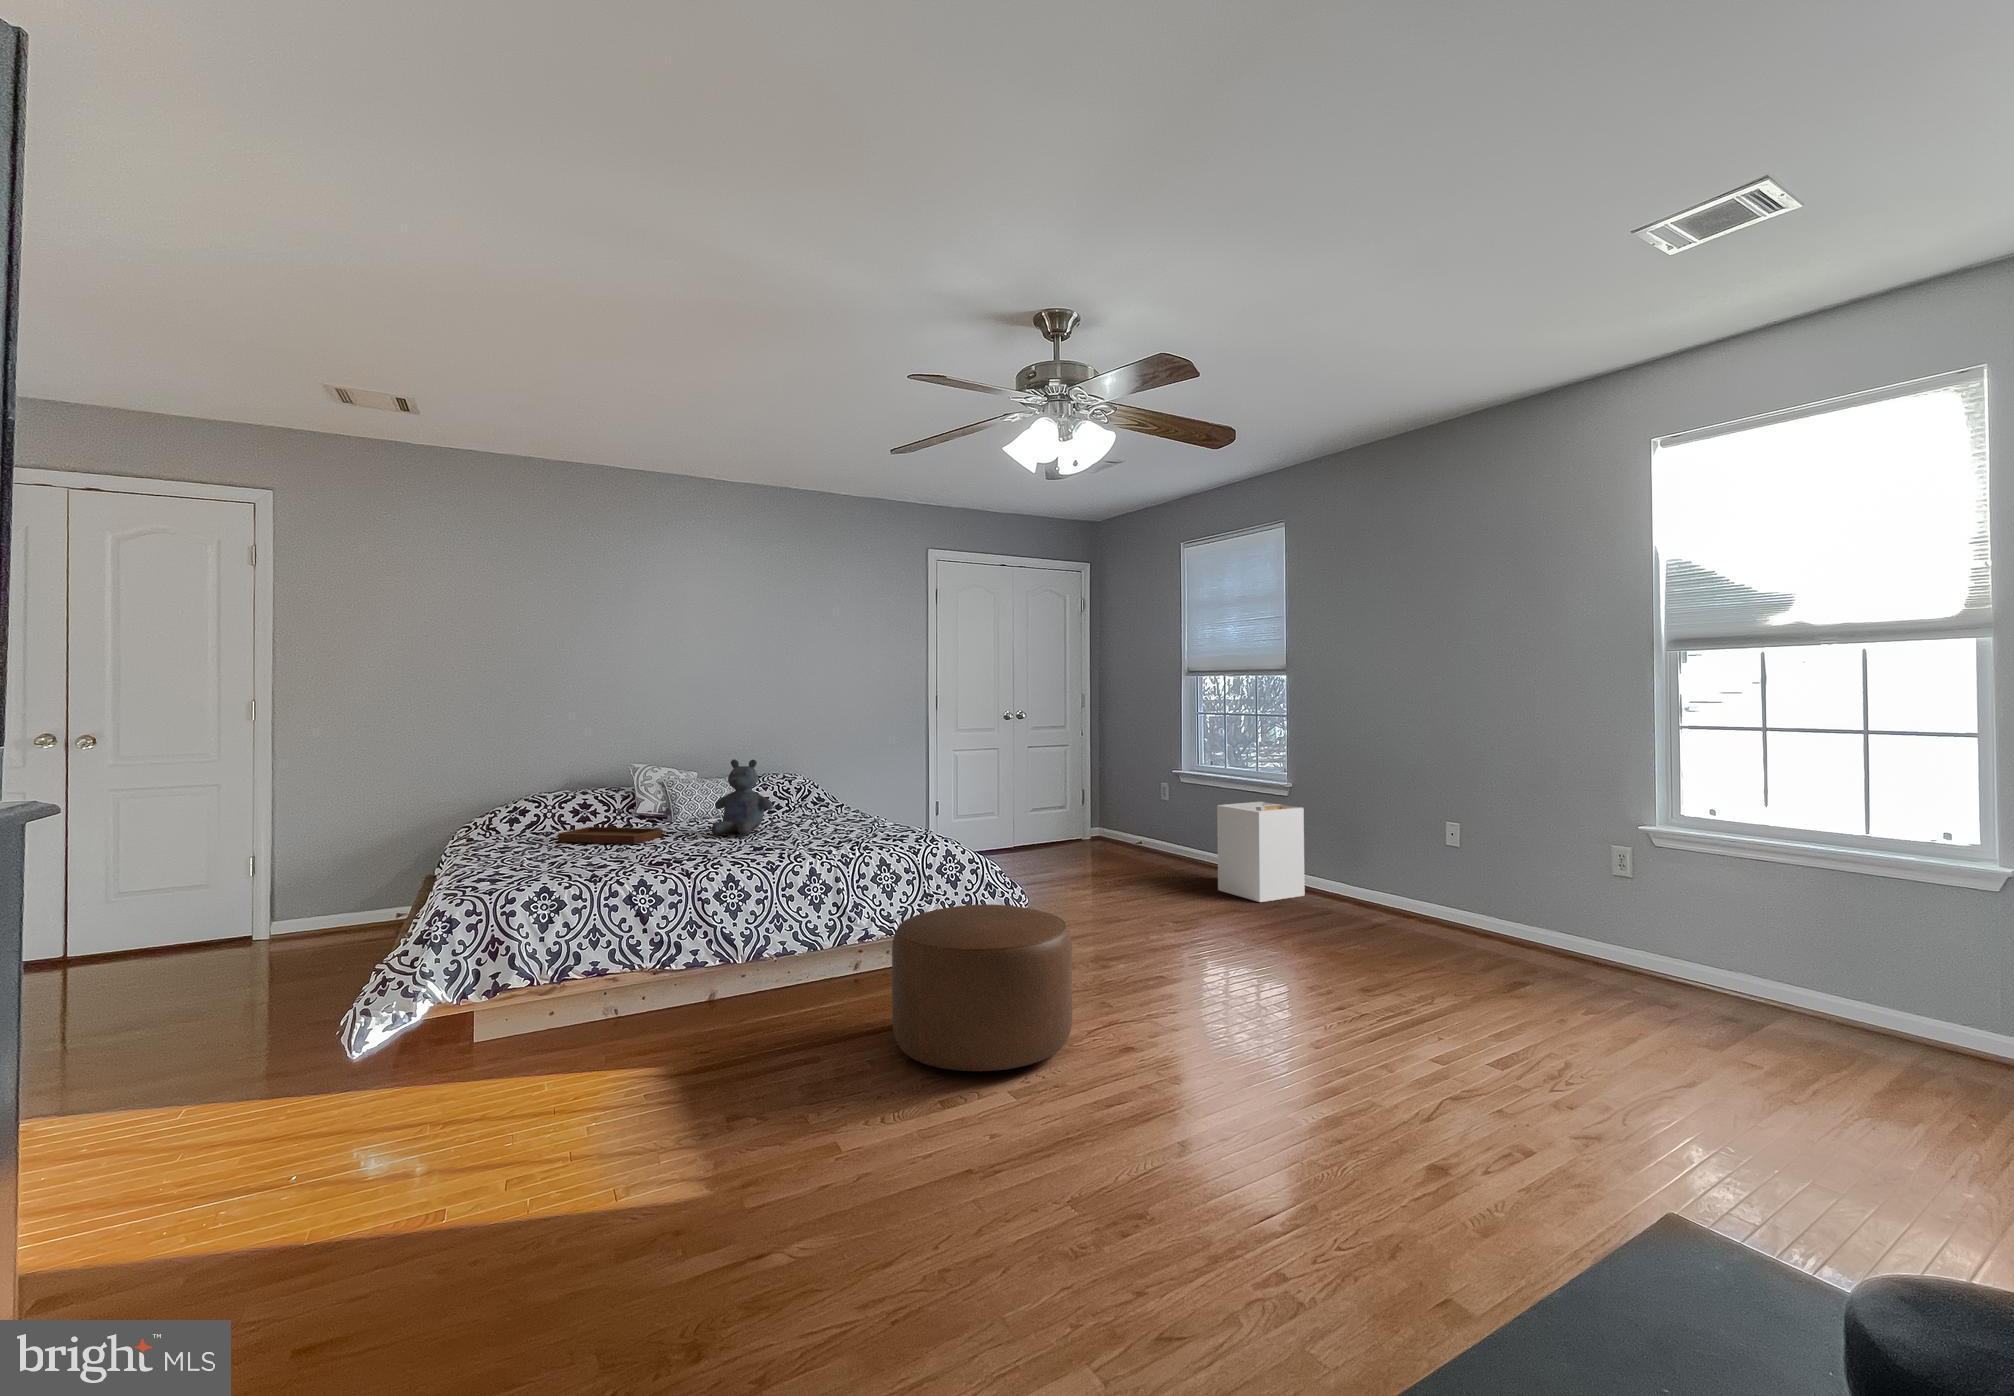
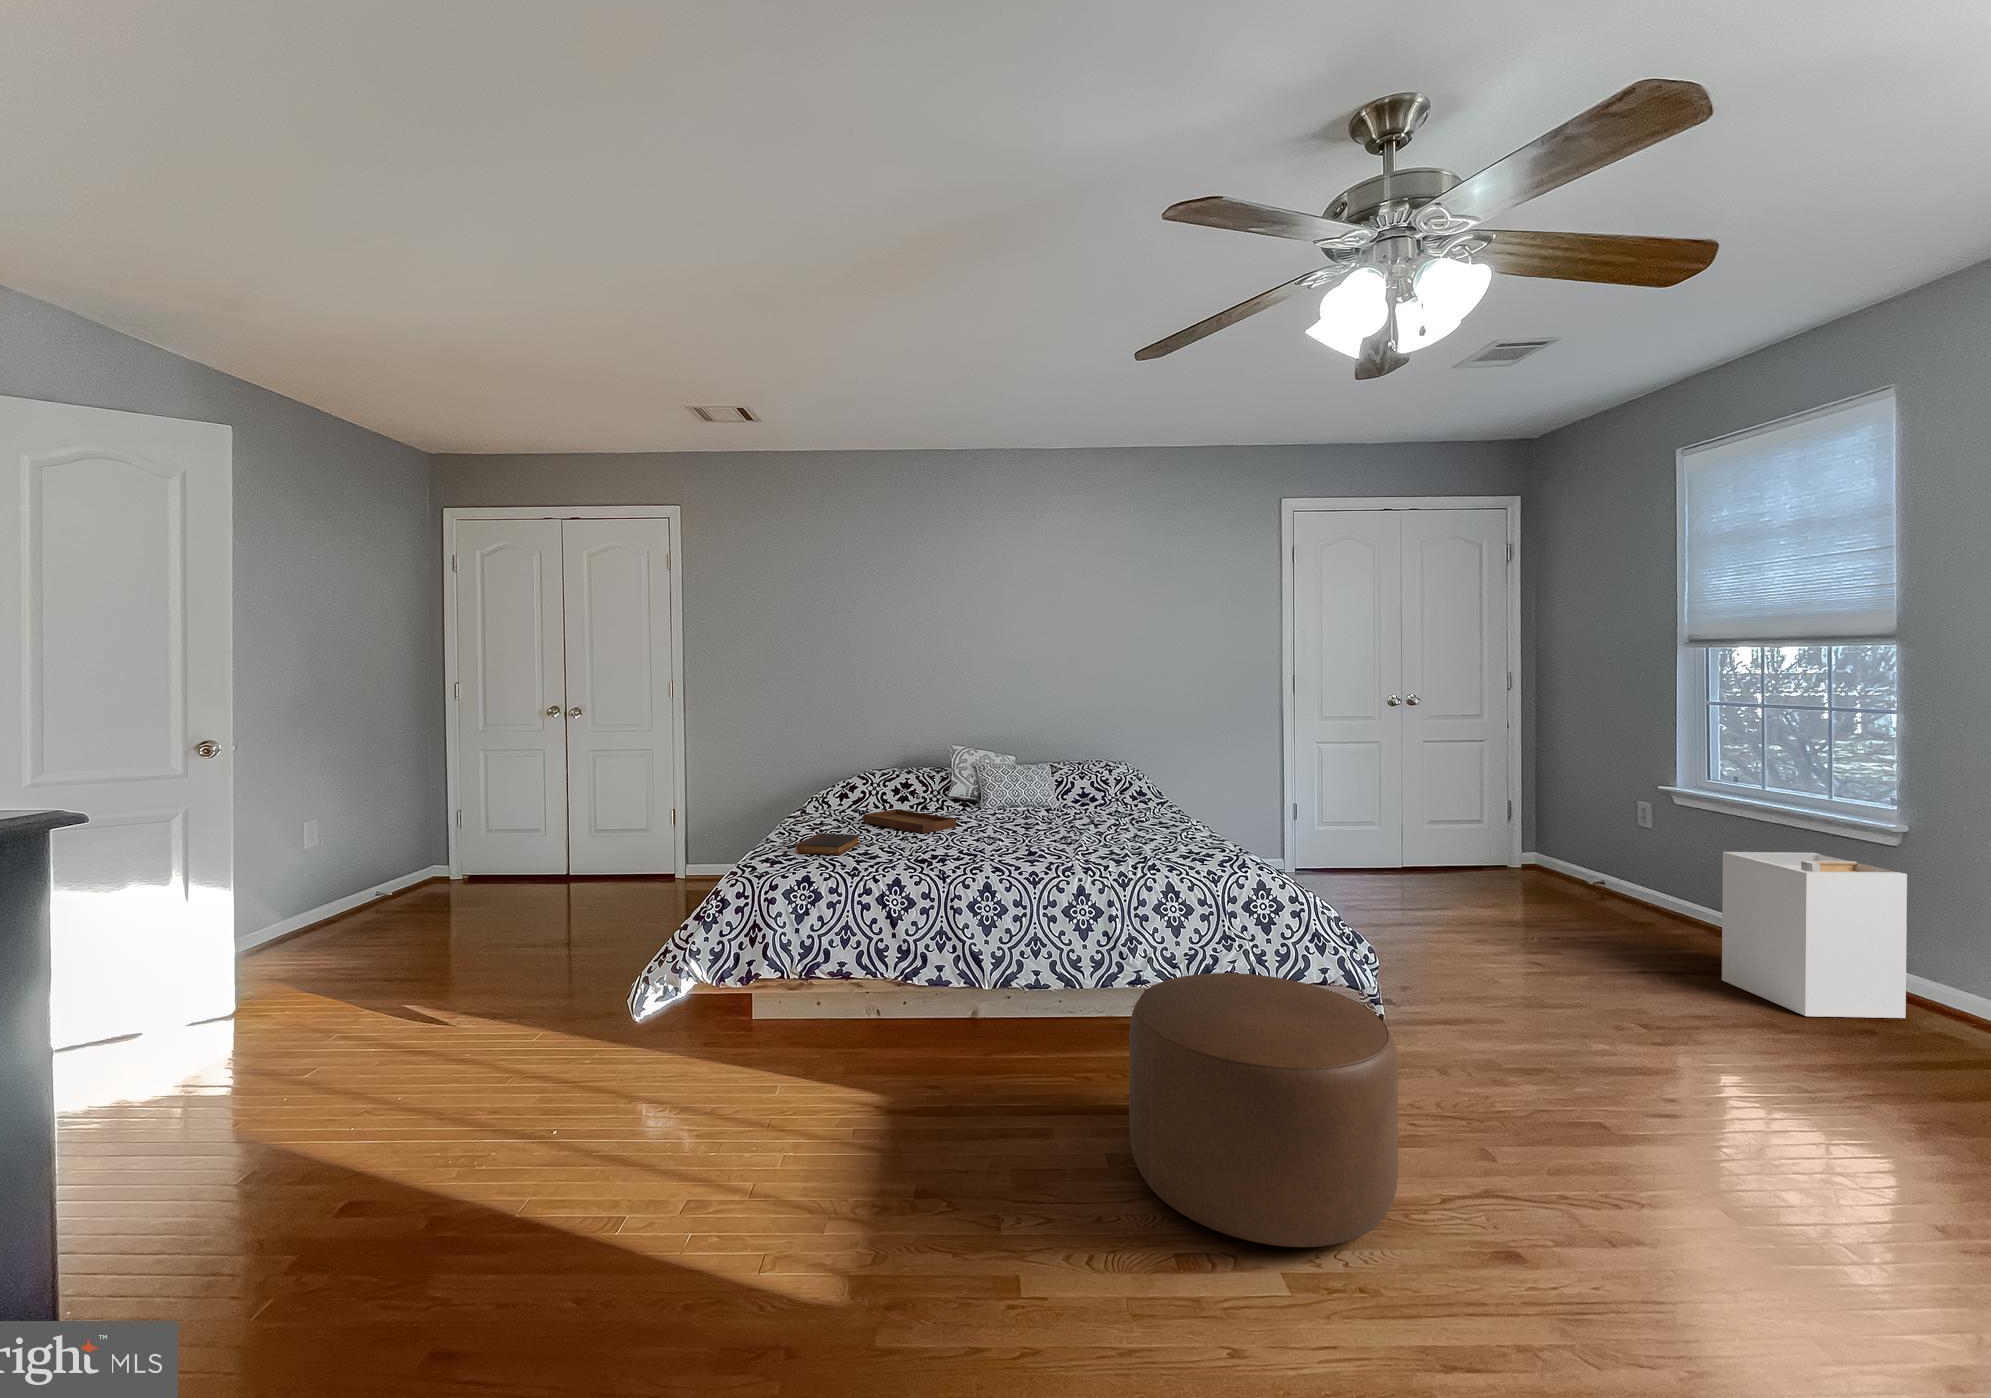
stuffed bear: present [711,759,773,836] -> none [1000,749,1066,835]
book: none [513,849,575,871] -> present [796,833,861,855]

